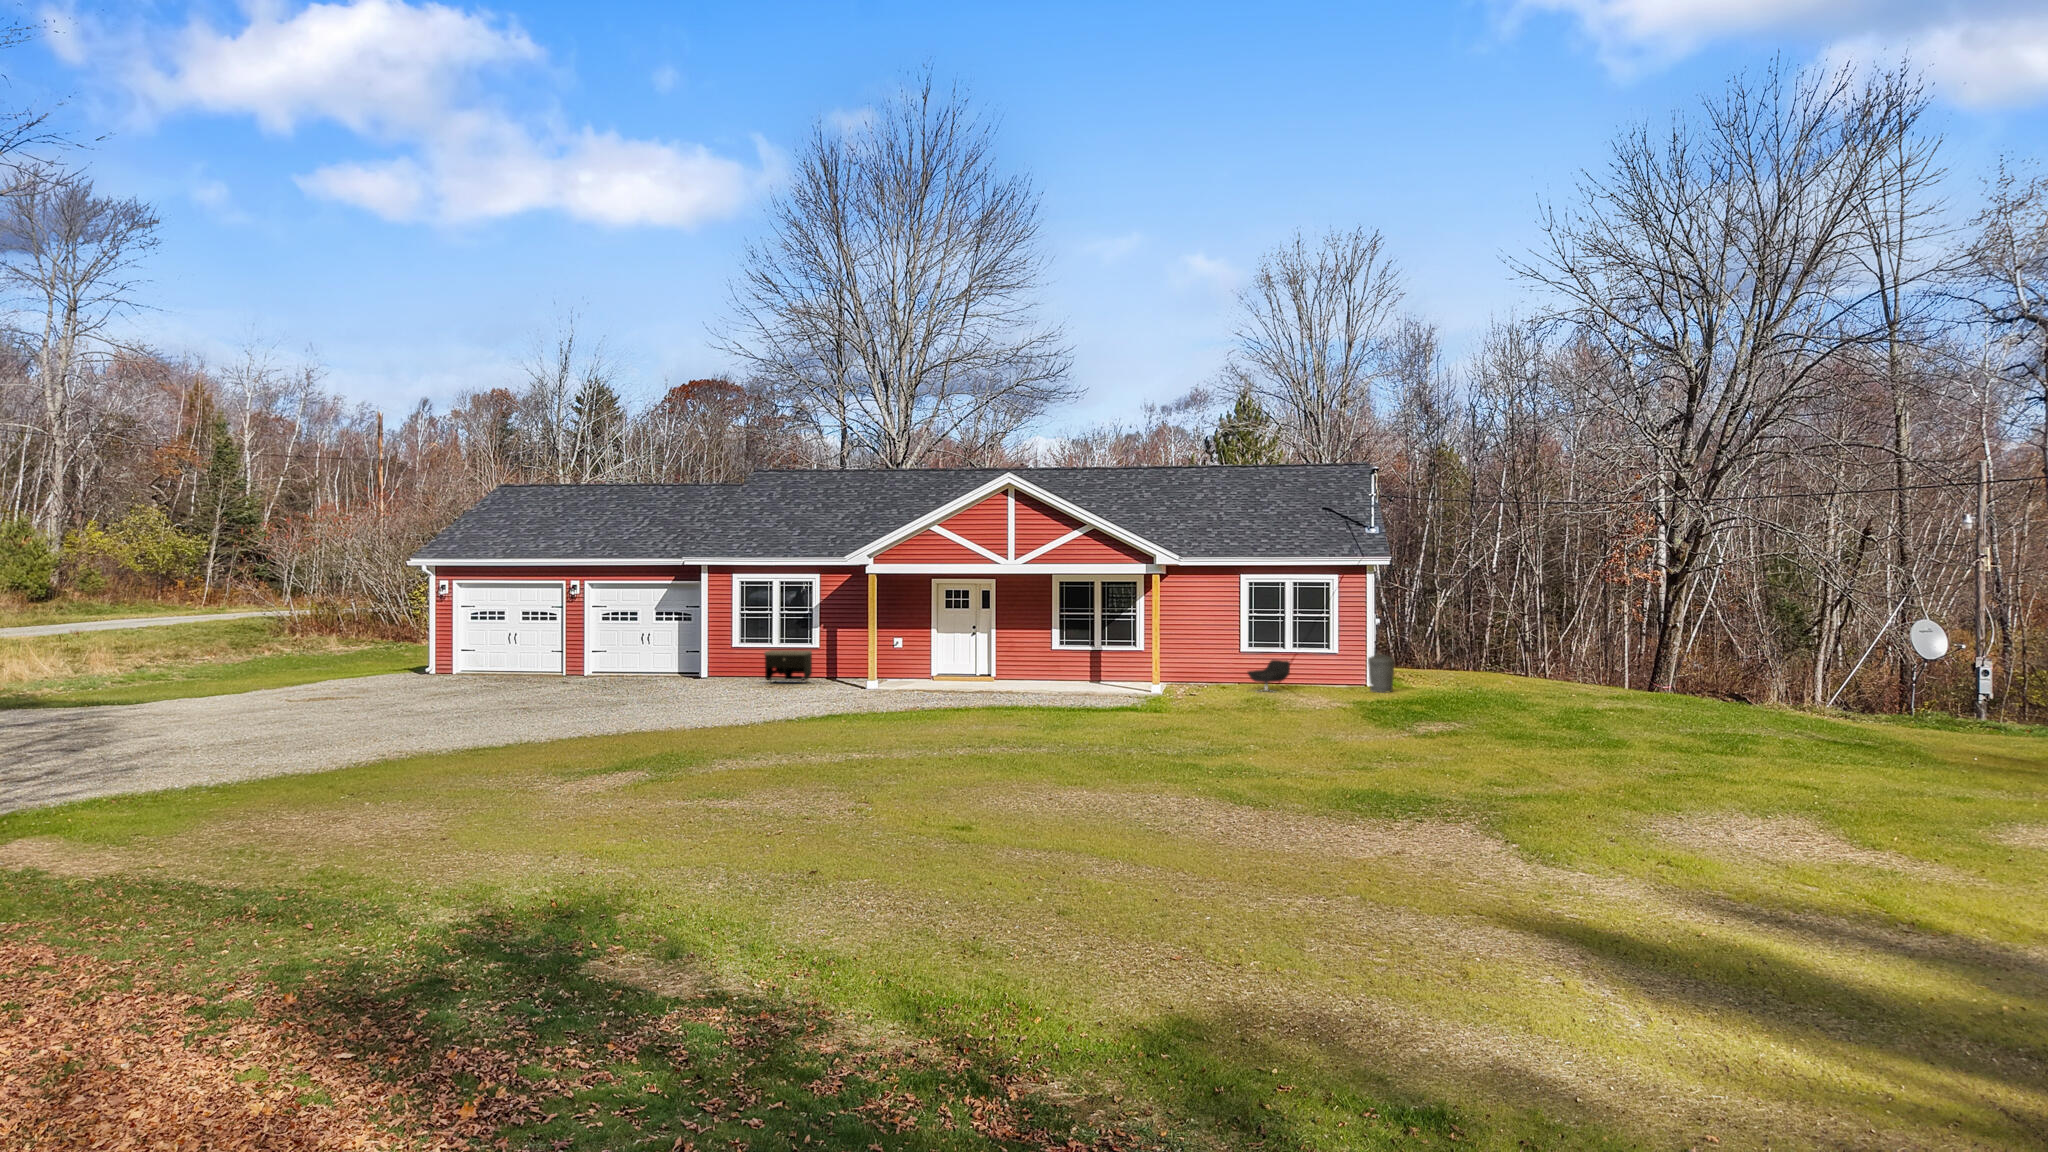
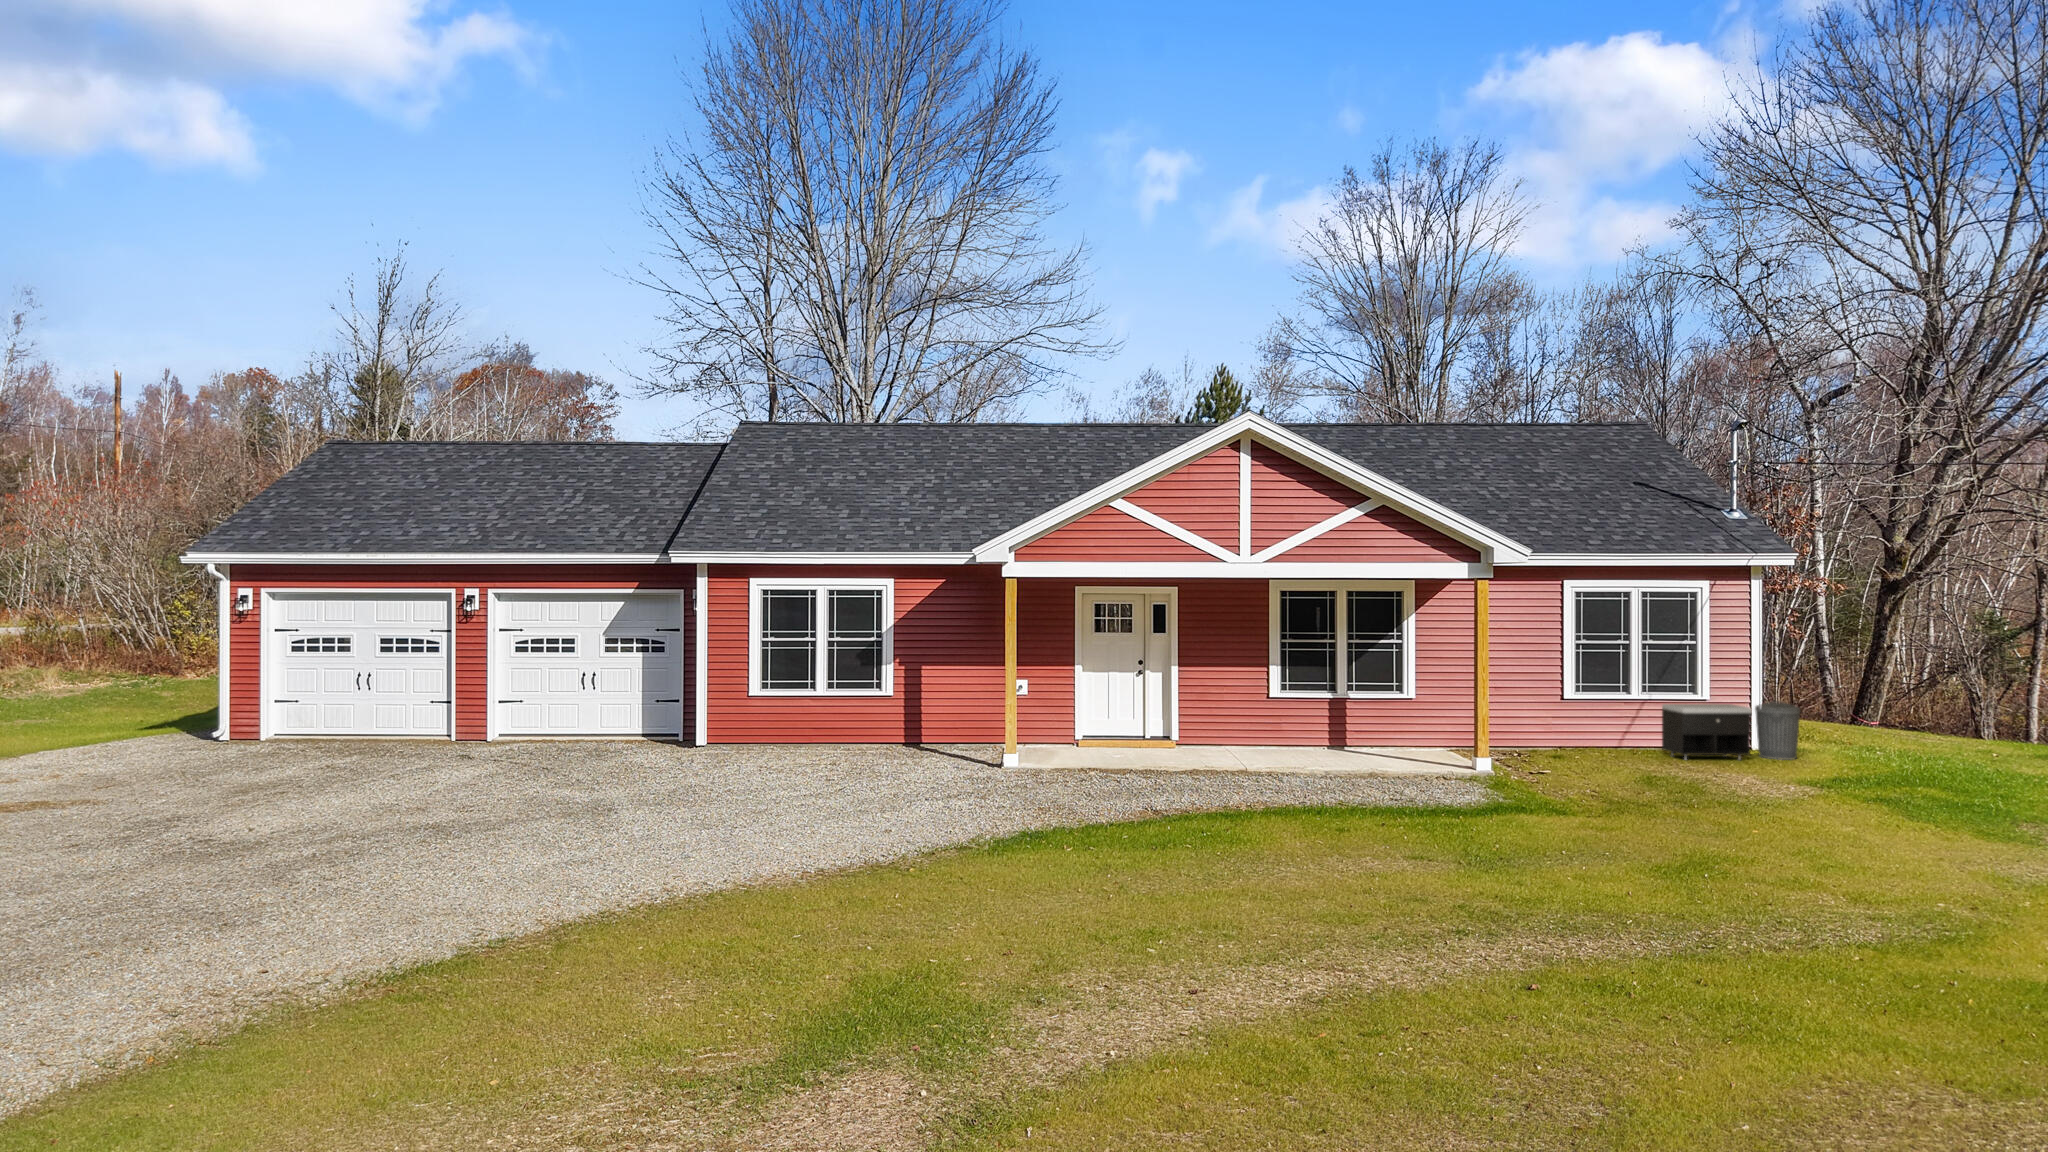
storage bench: present [764,650,812,681] -> present [1662,704,1752,760]
lounge chair: present [1248,660,1290,691] -> none [1583,710,1652,763]

